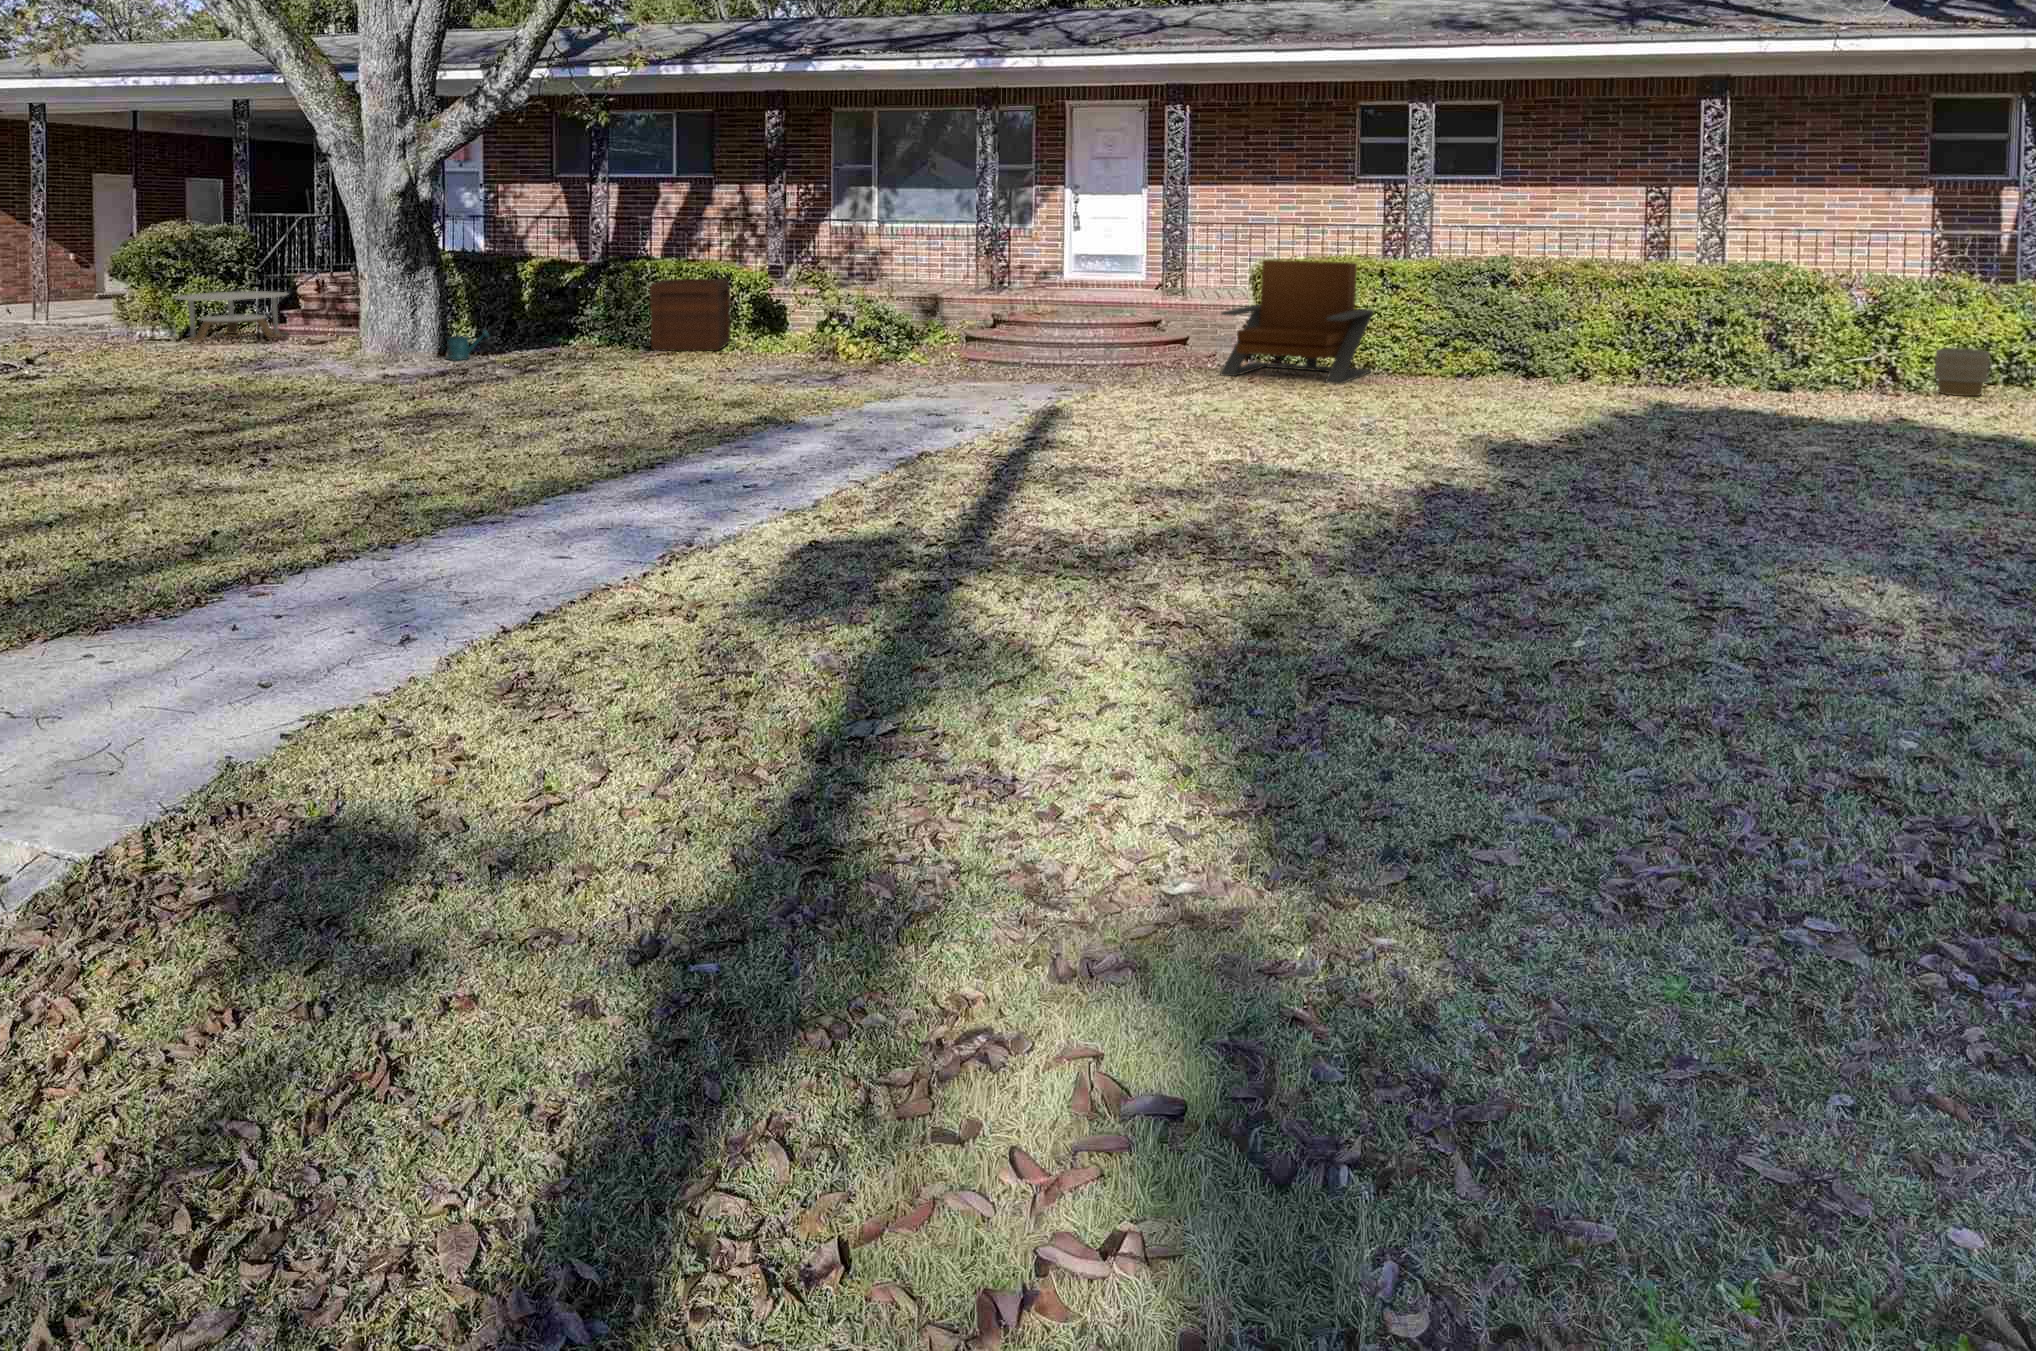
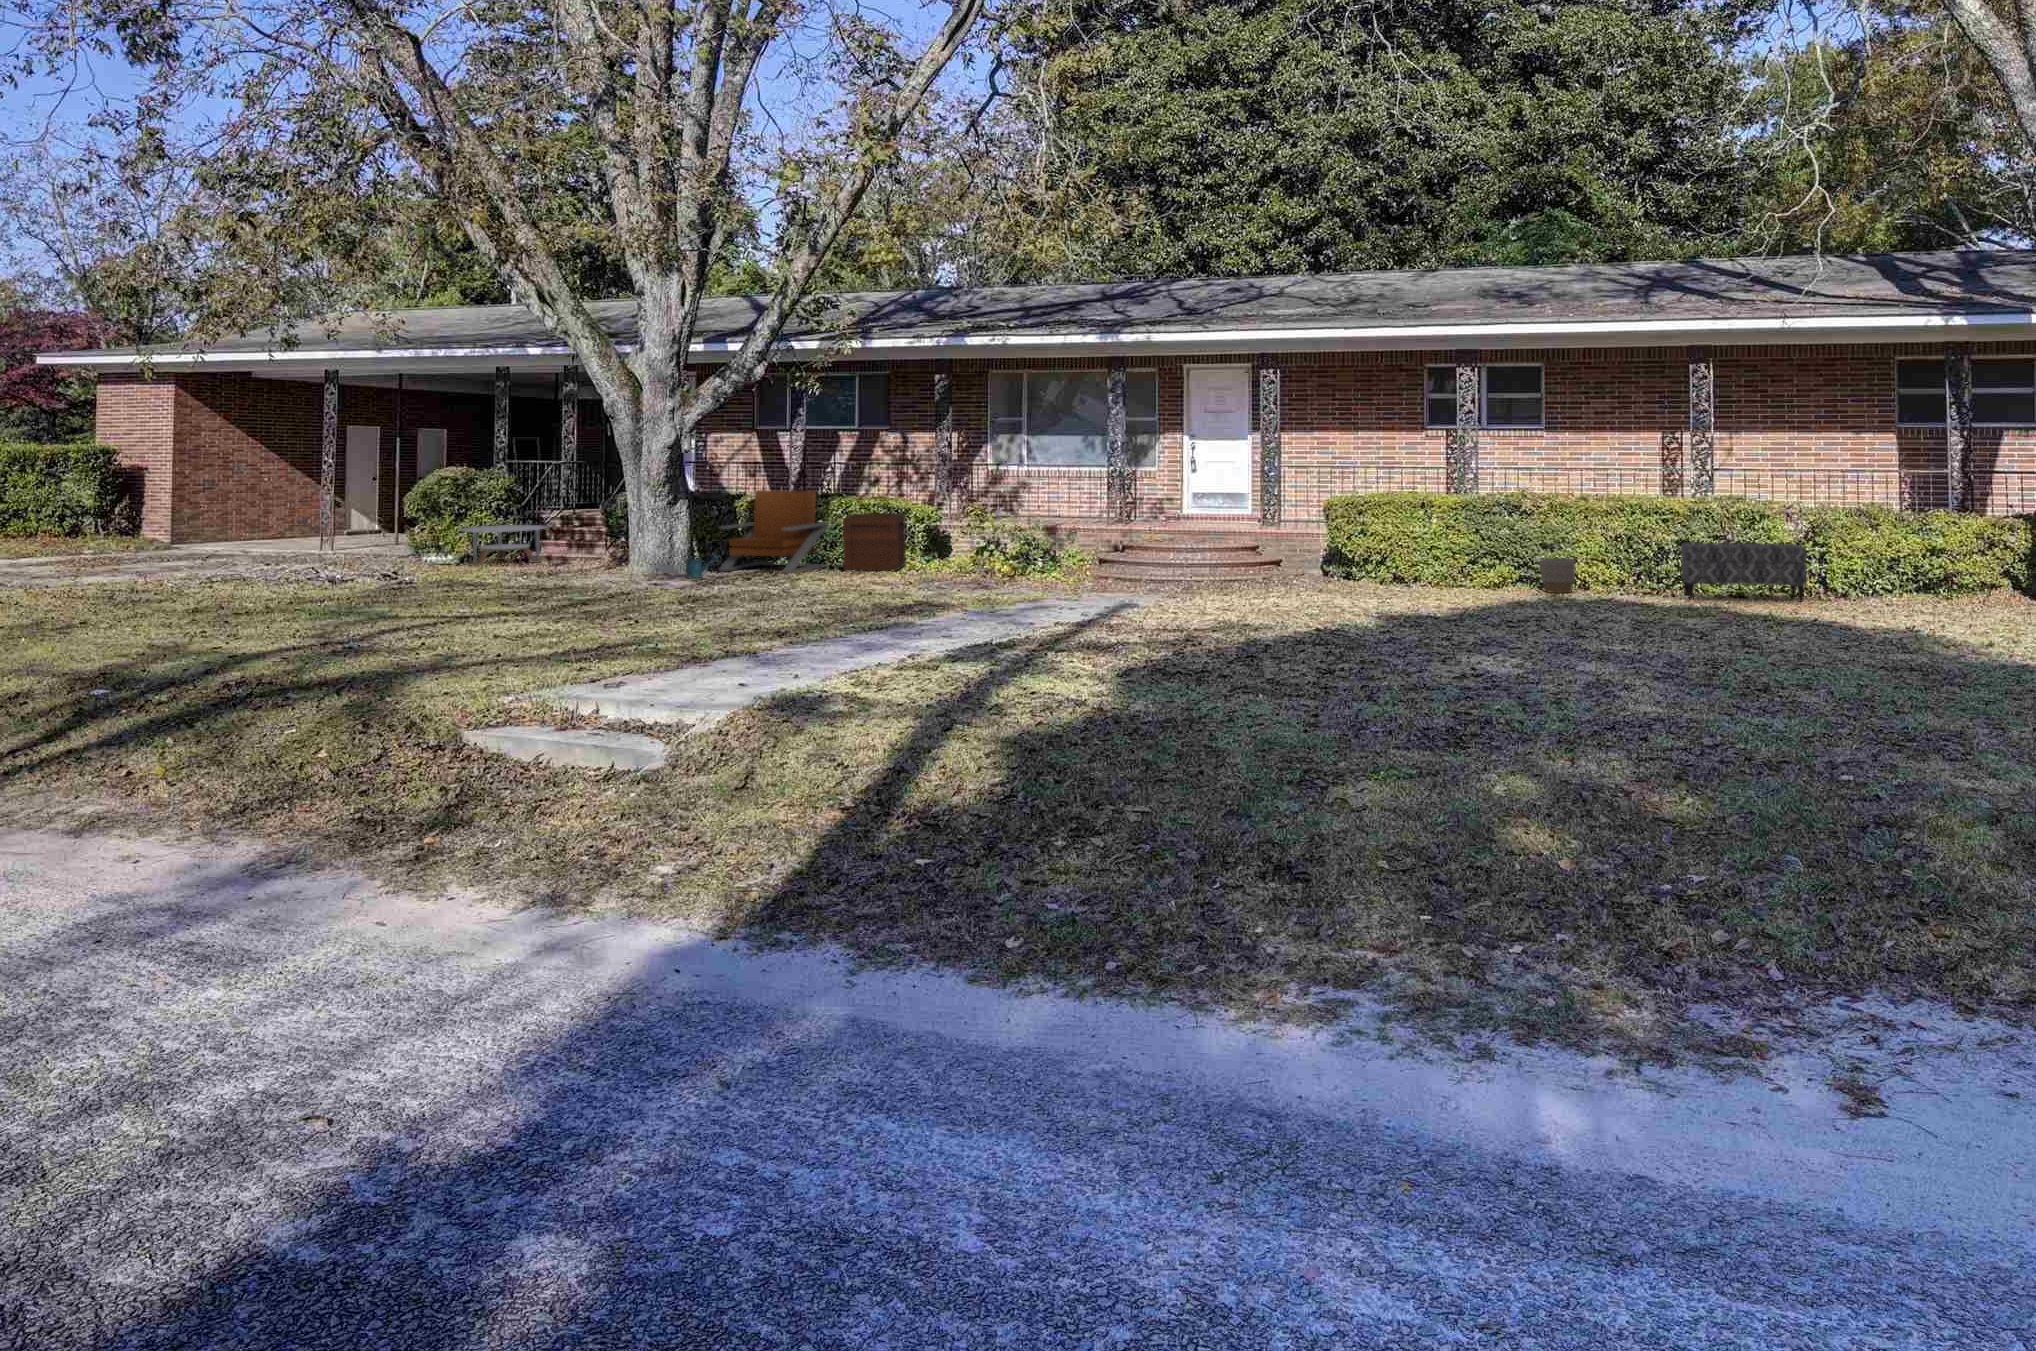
lounge chair: present [1220,260,1374,384] -> present [720,490,828,573]
bench: none [1722,322,1902,399] -> present [1681,543,1807,602]
planter: present [1935,348,1990,396] -> present [1540,558,1575,593]

